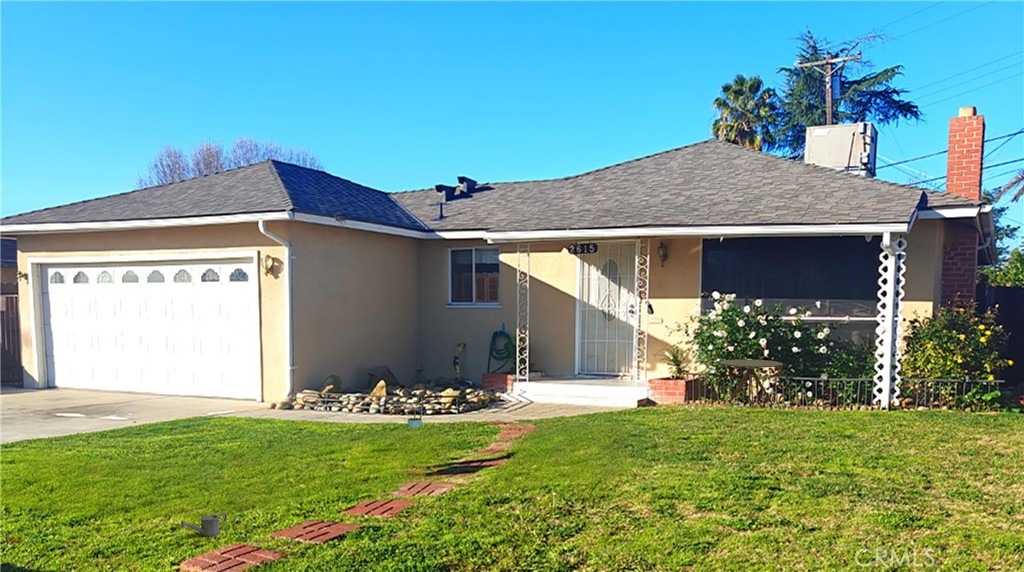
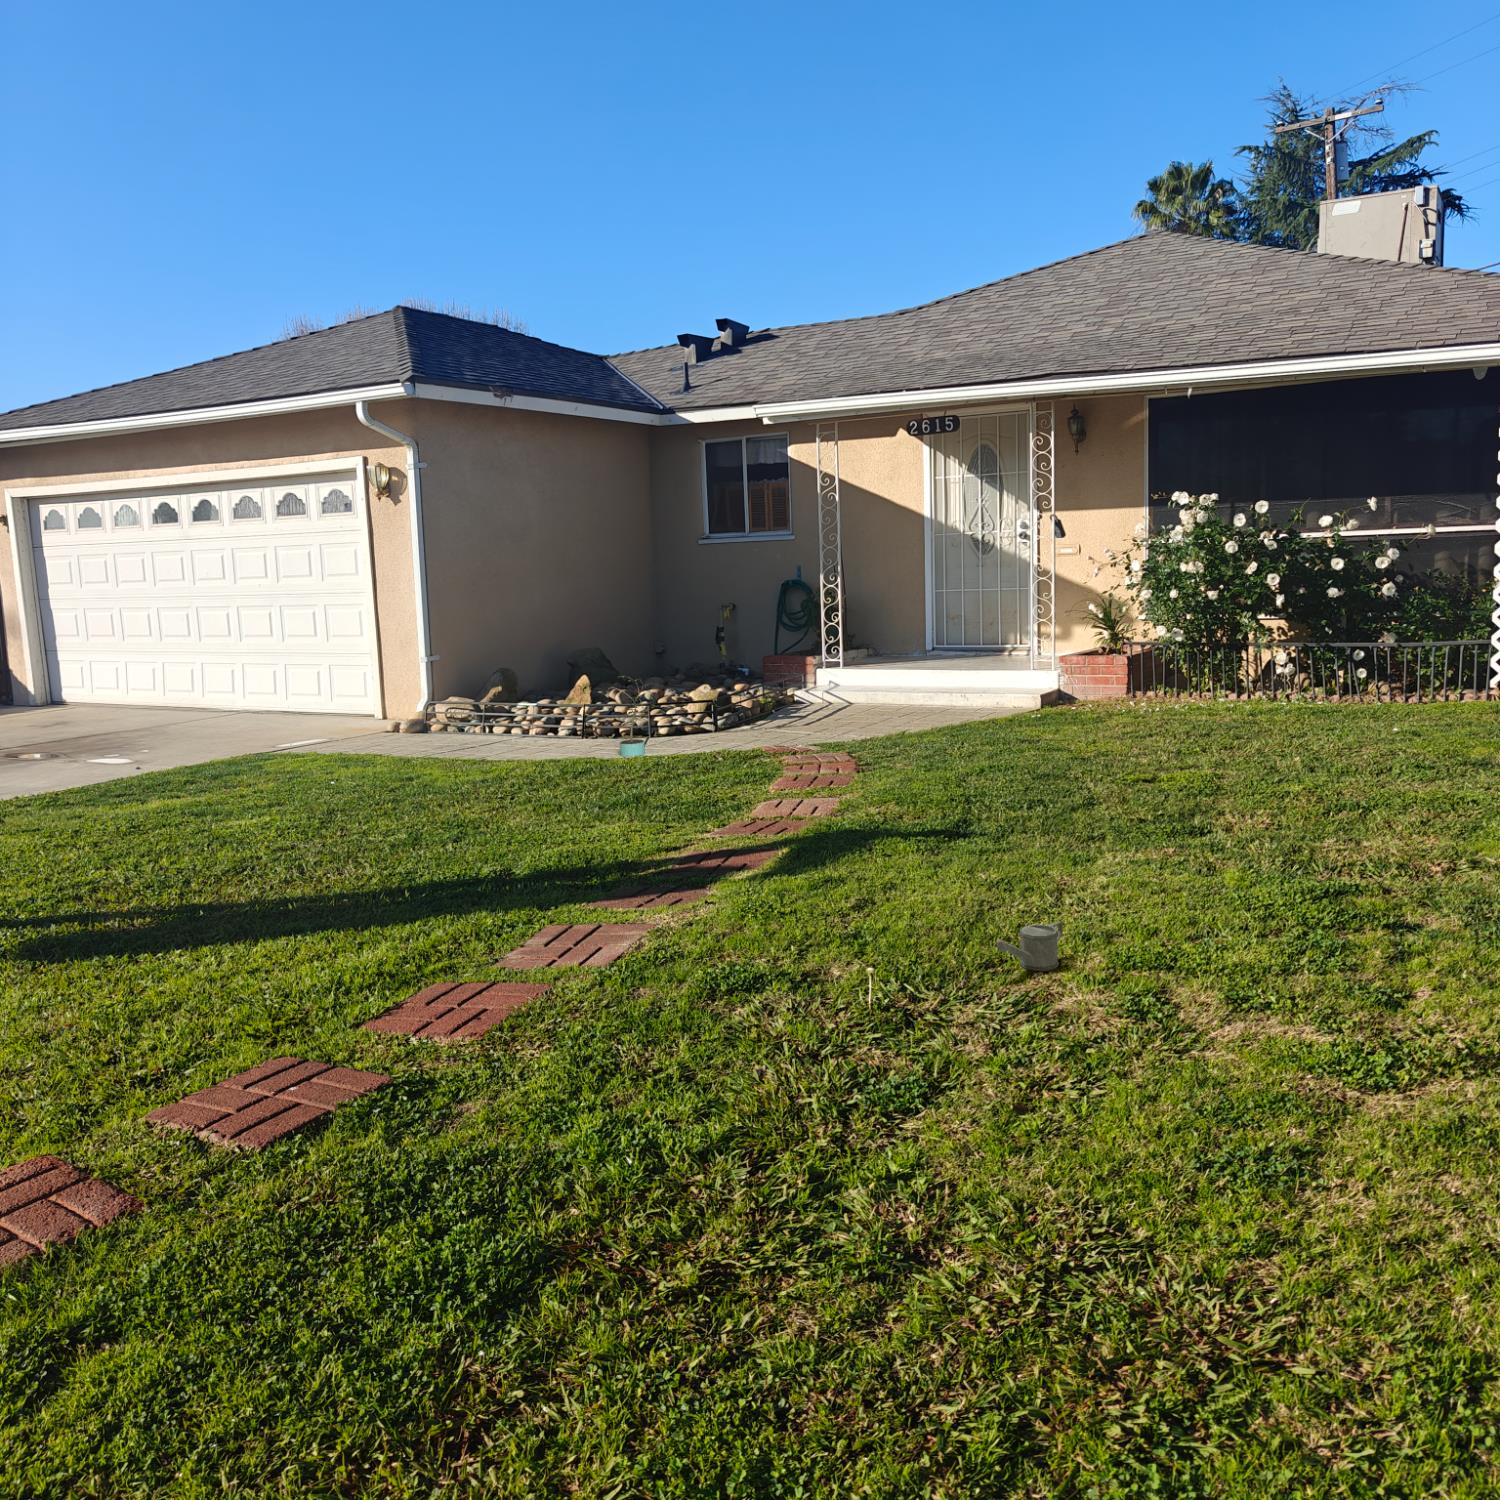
round table: present [719,360,783,407] -> none [1188,613,1308,699]
watering can: present [181,514,227,537] -> present [997,921,1063,971]

